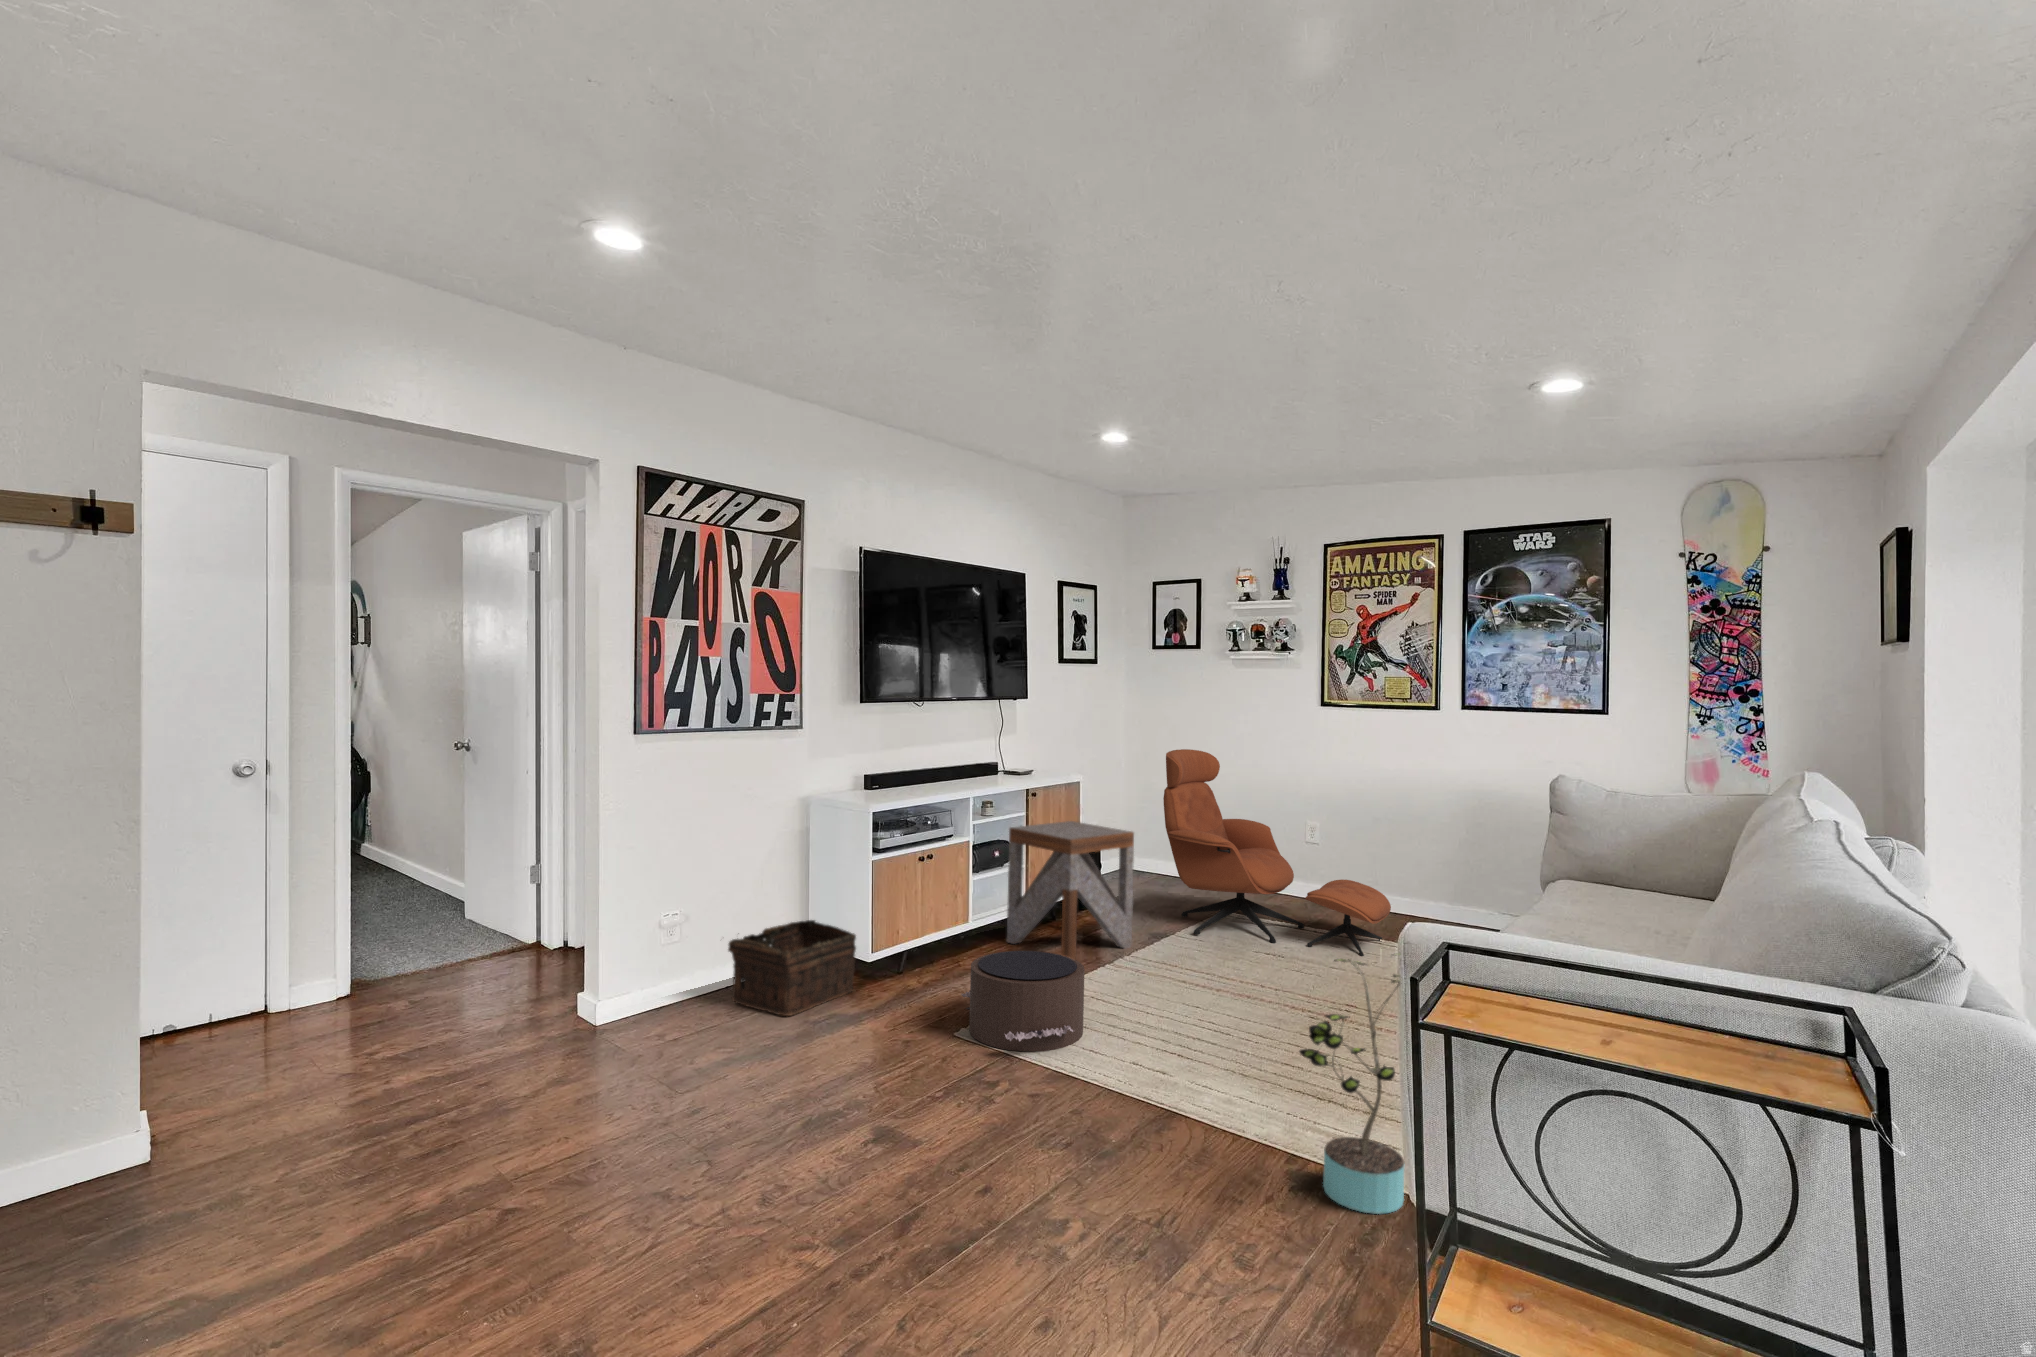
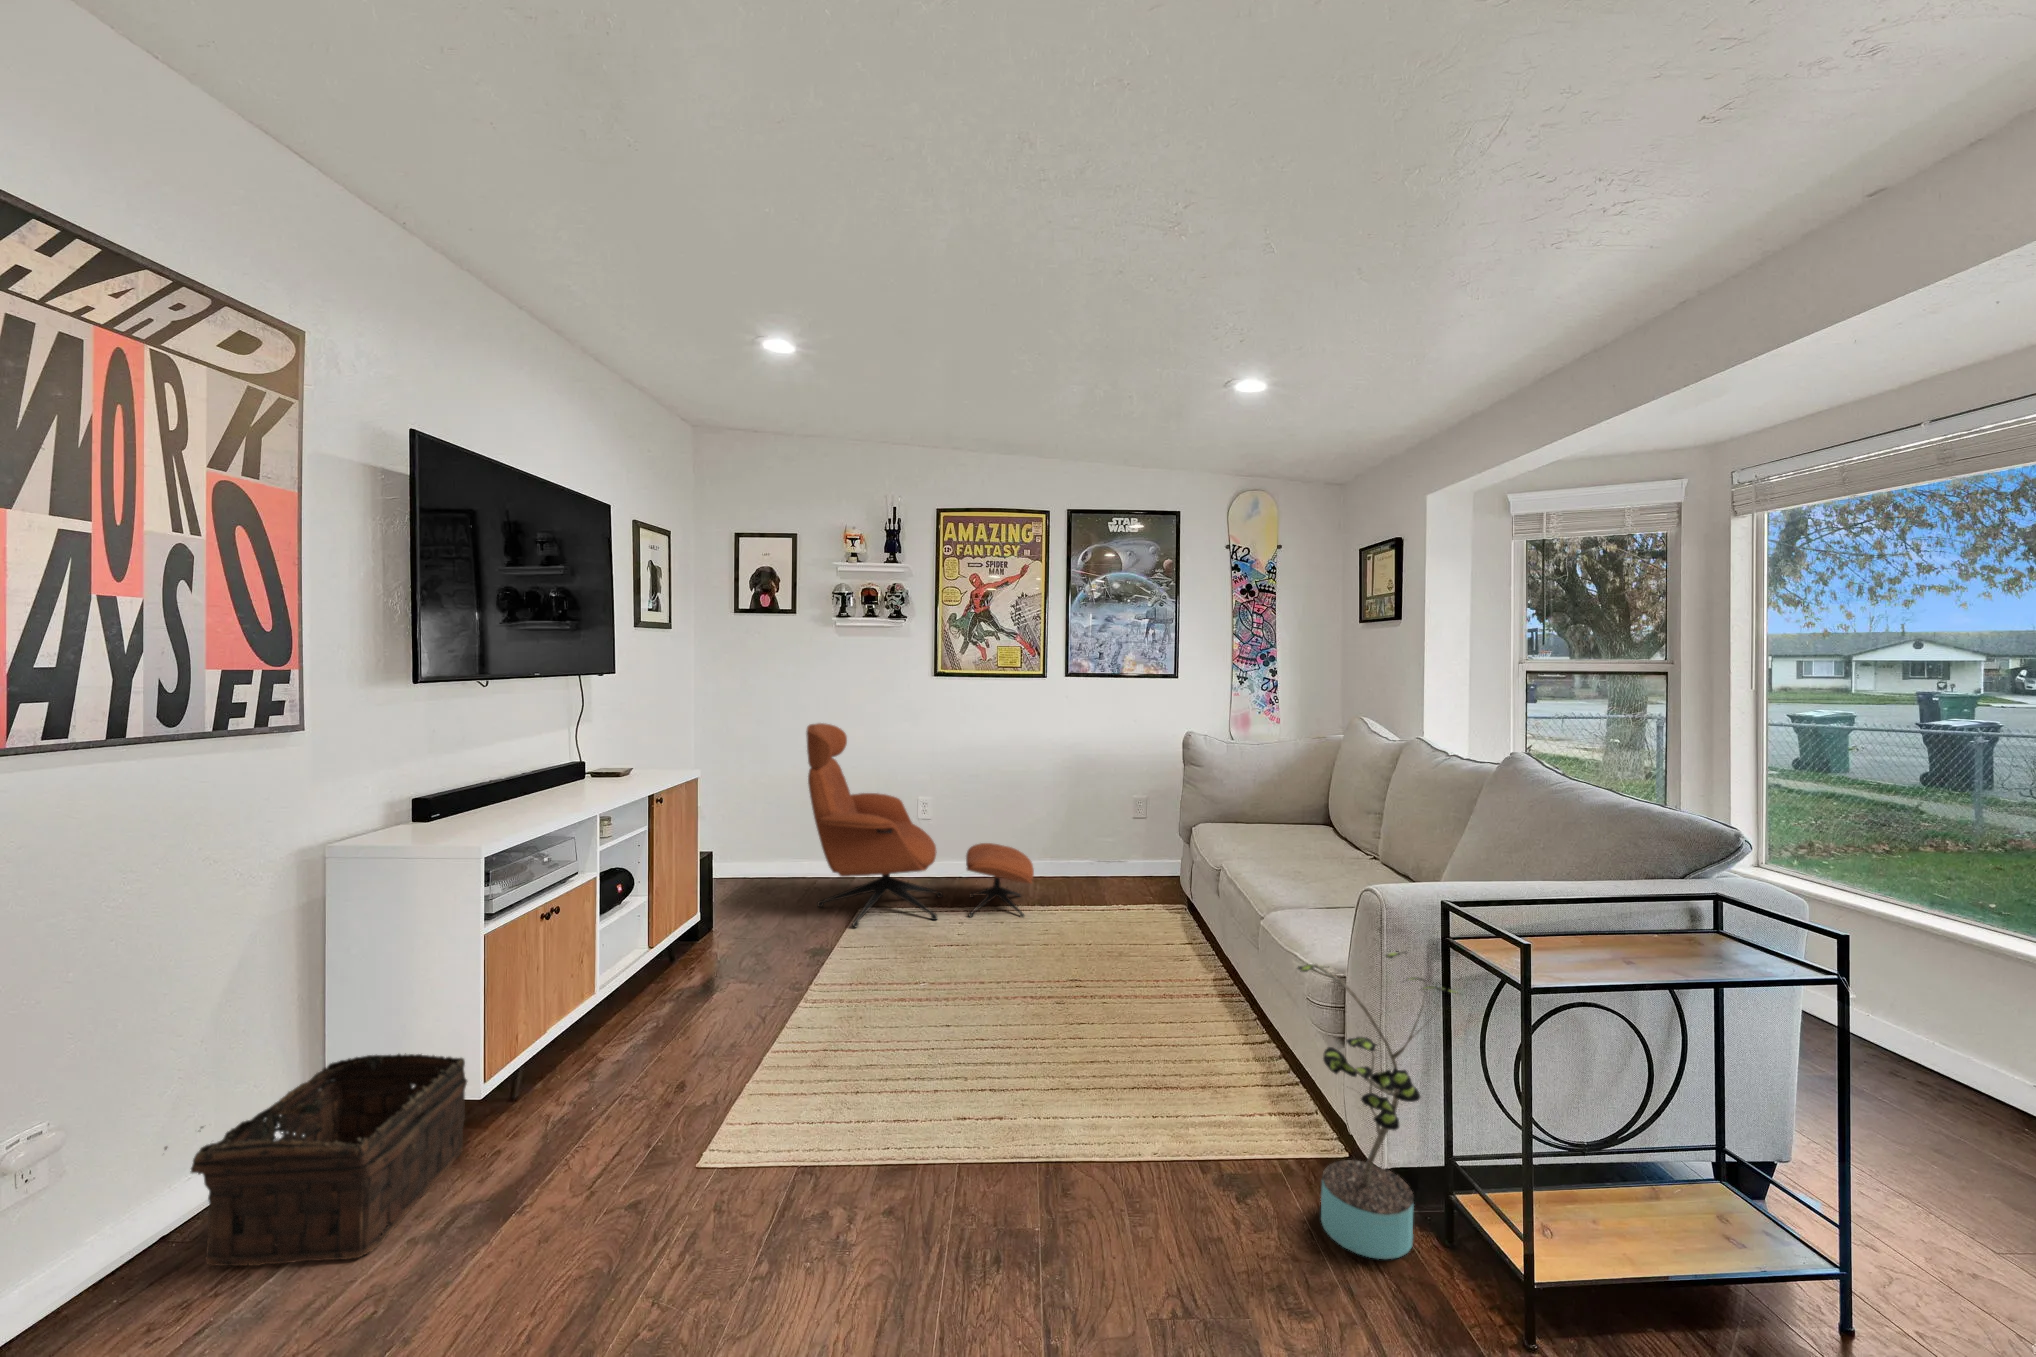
side table: present [1007,821,1134,959] -> none [644,820,805,1001]
pouf: present [961,951,1085,1051] -> none [681,1010,892,1178]

